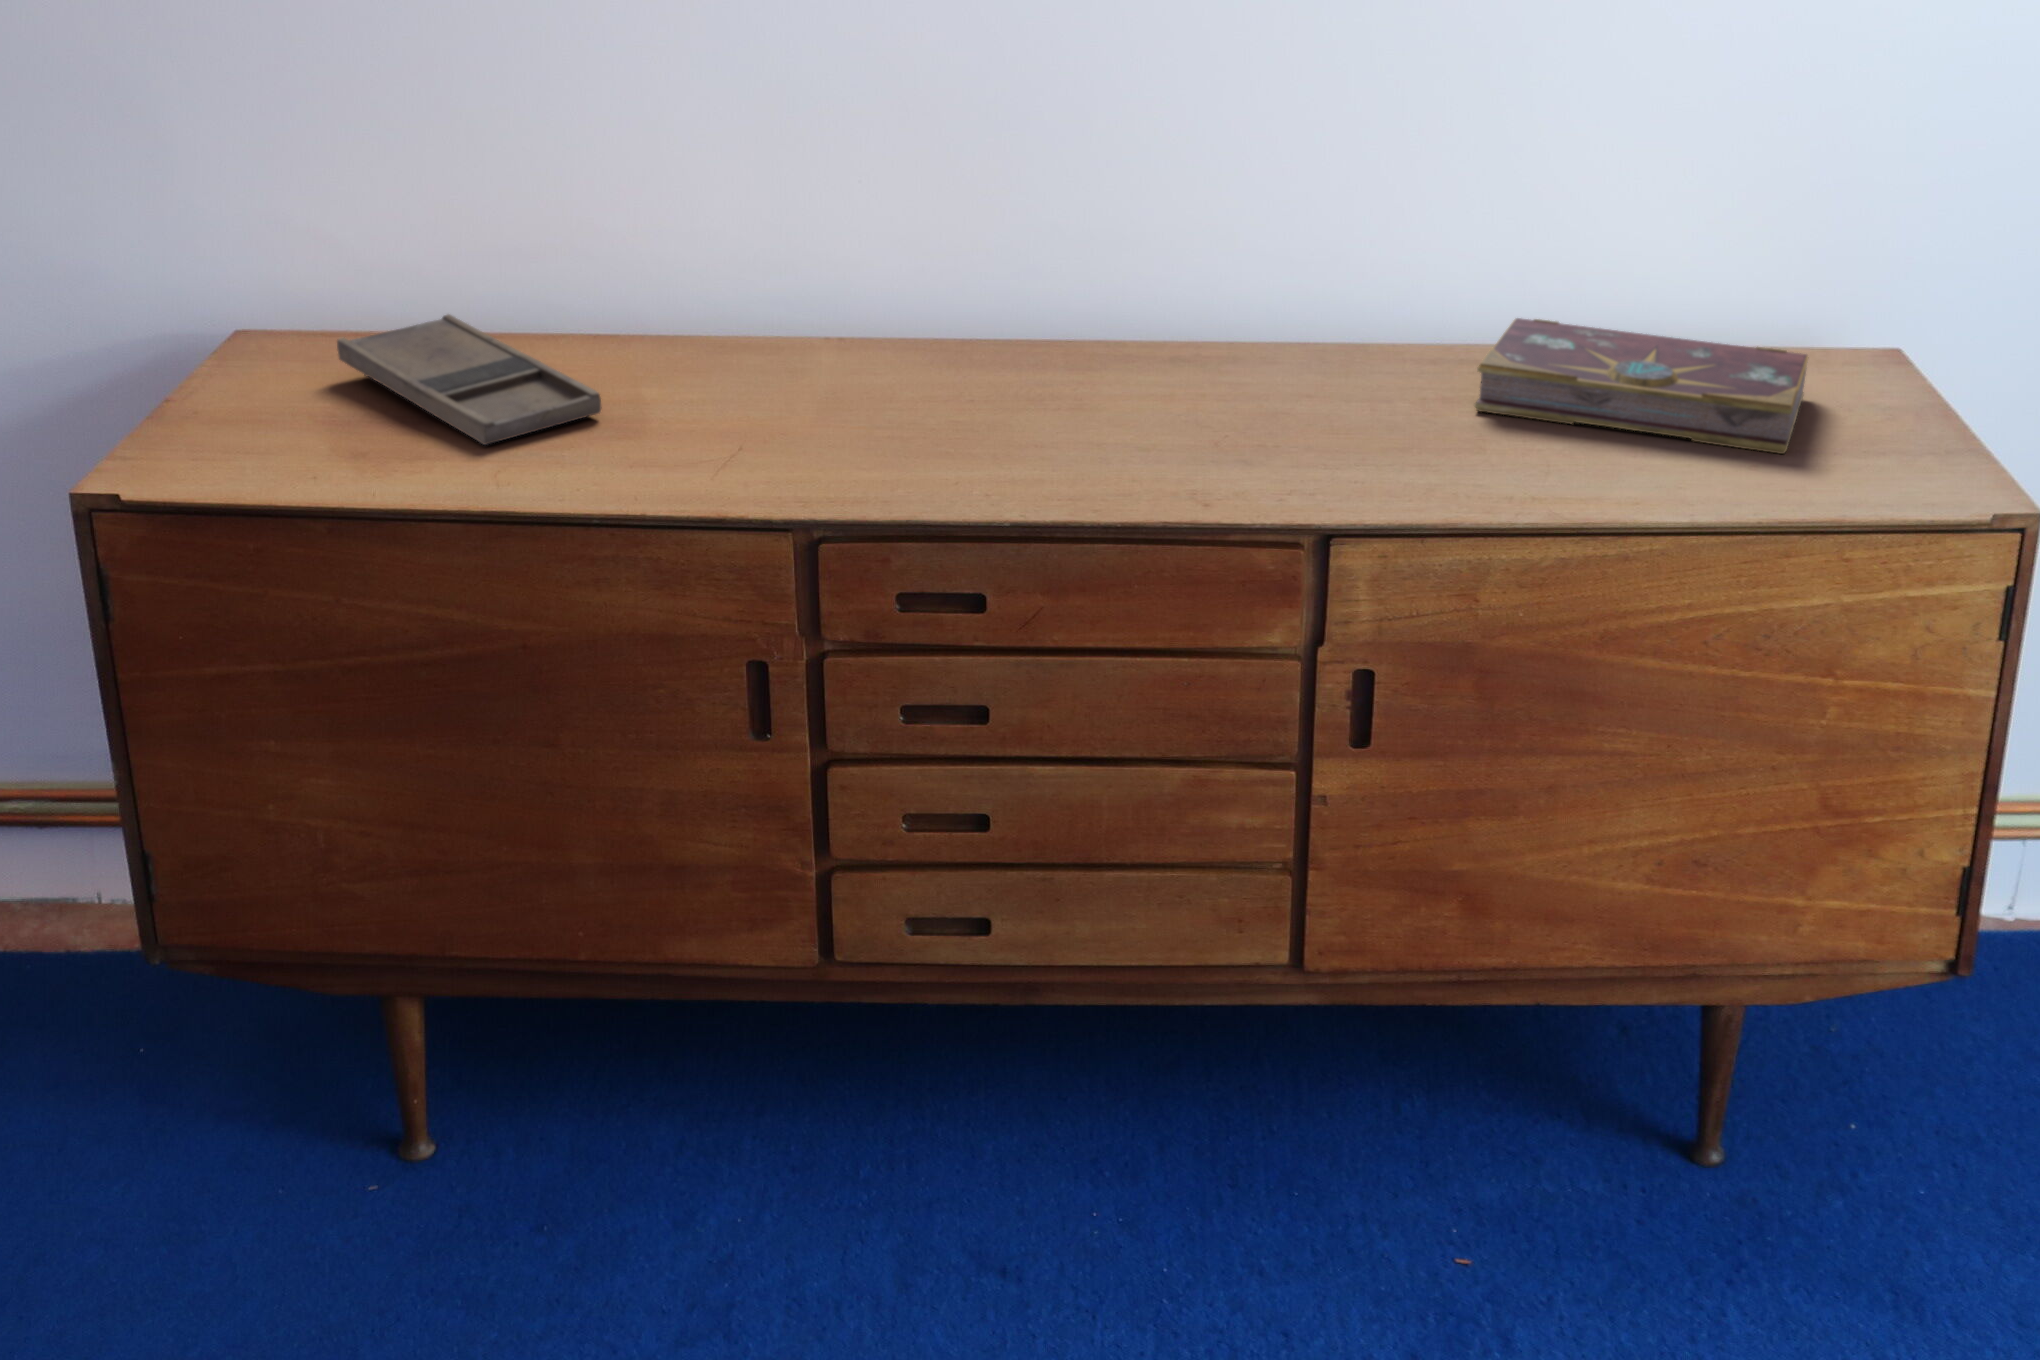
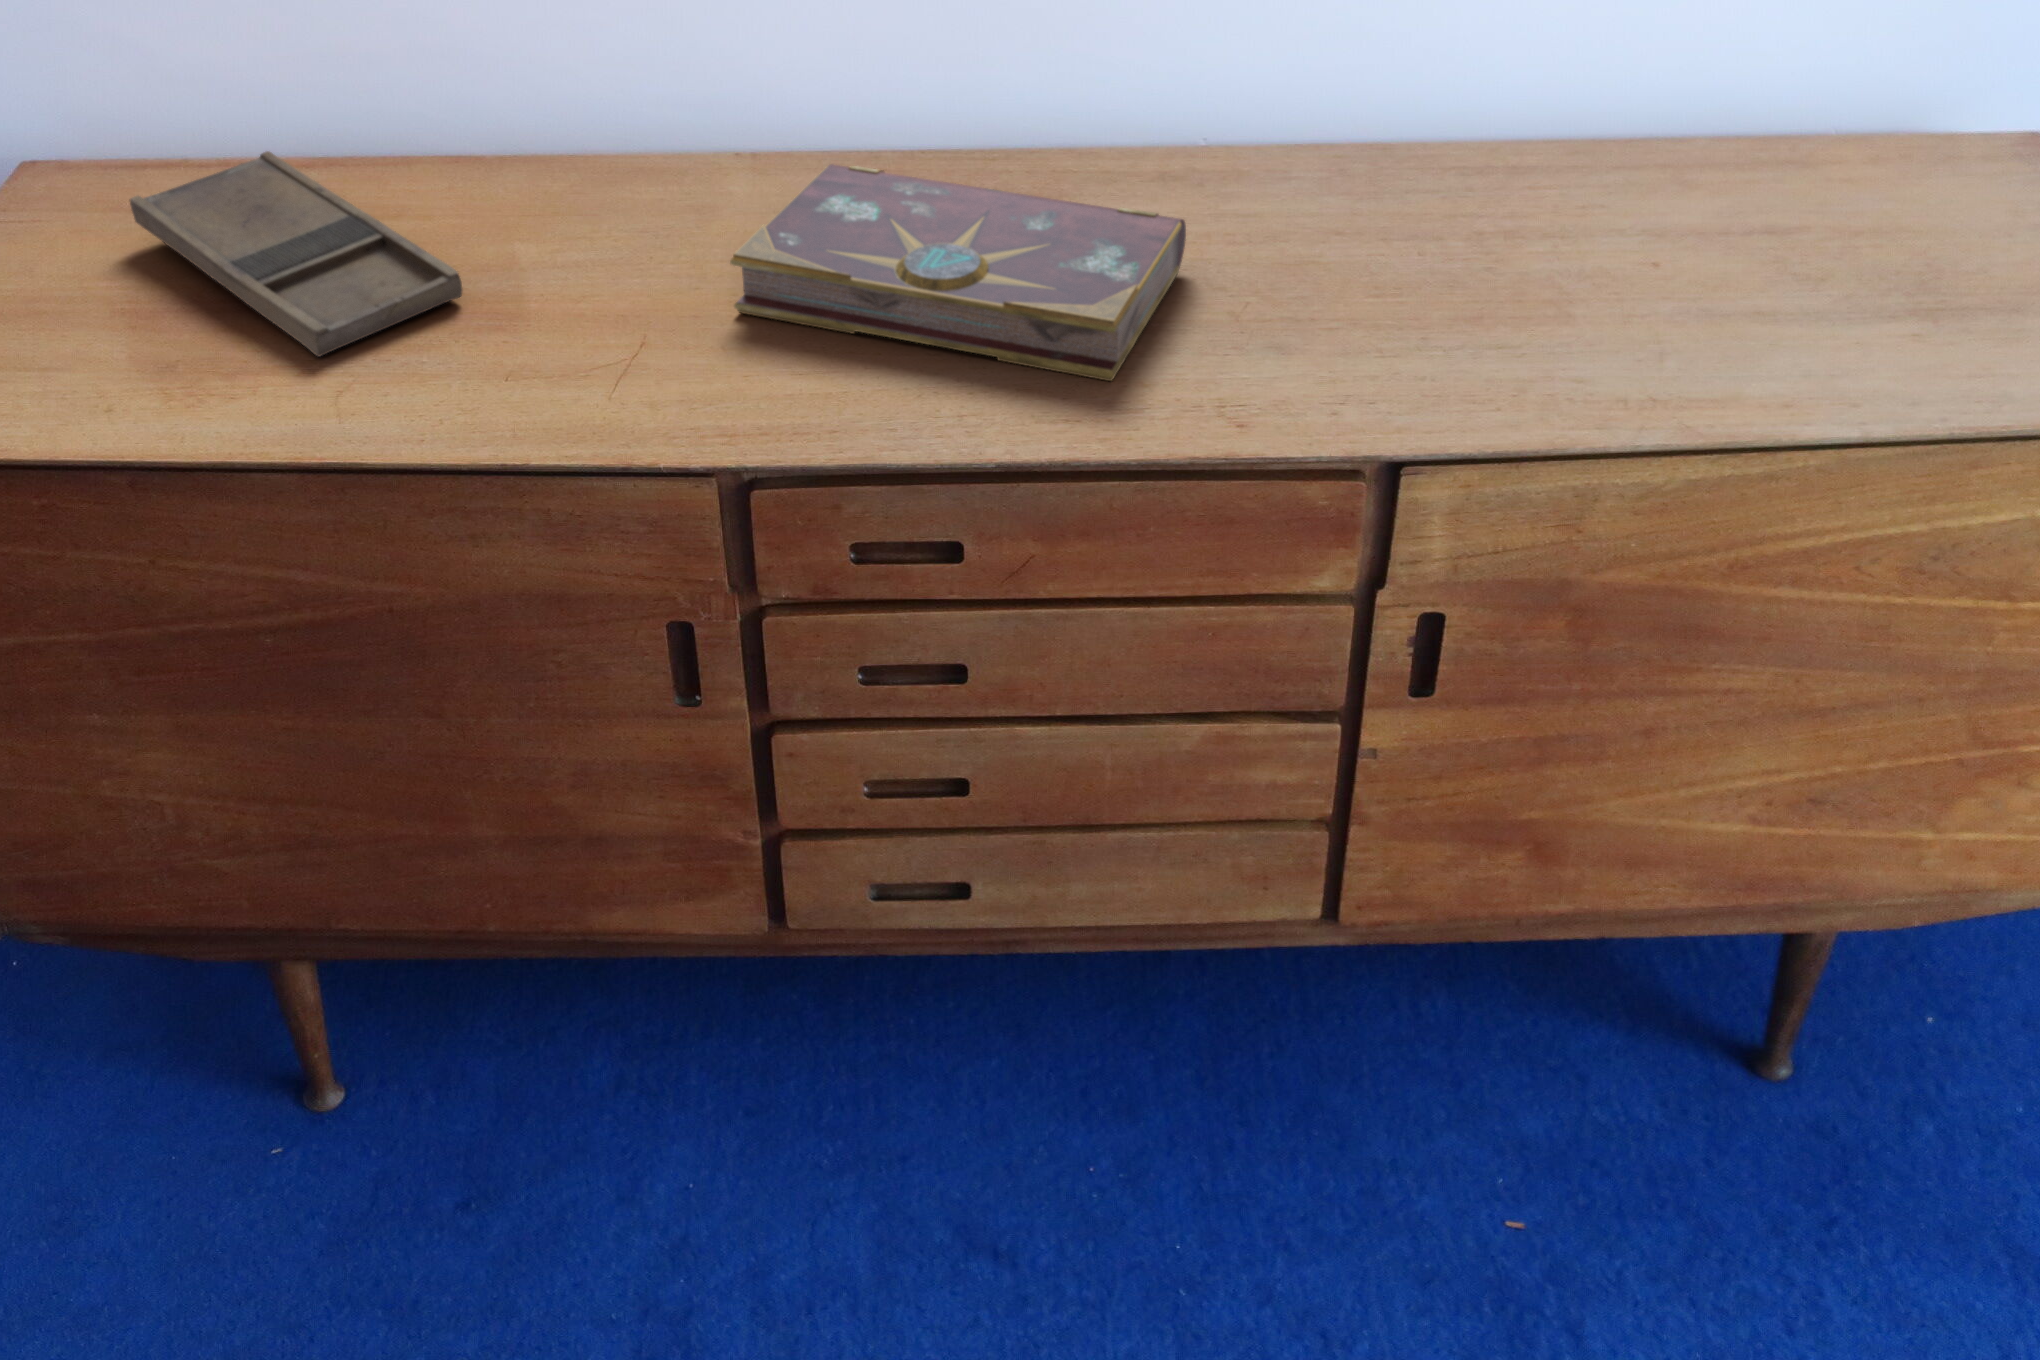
book: present [1475,318,1808,454] -> present [730,164,1186,381]

